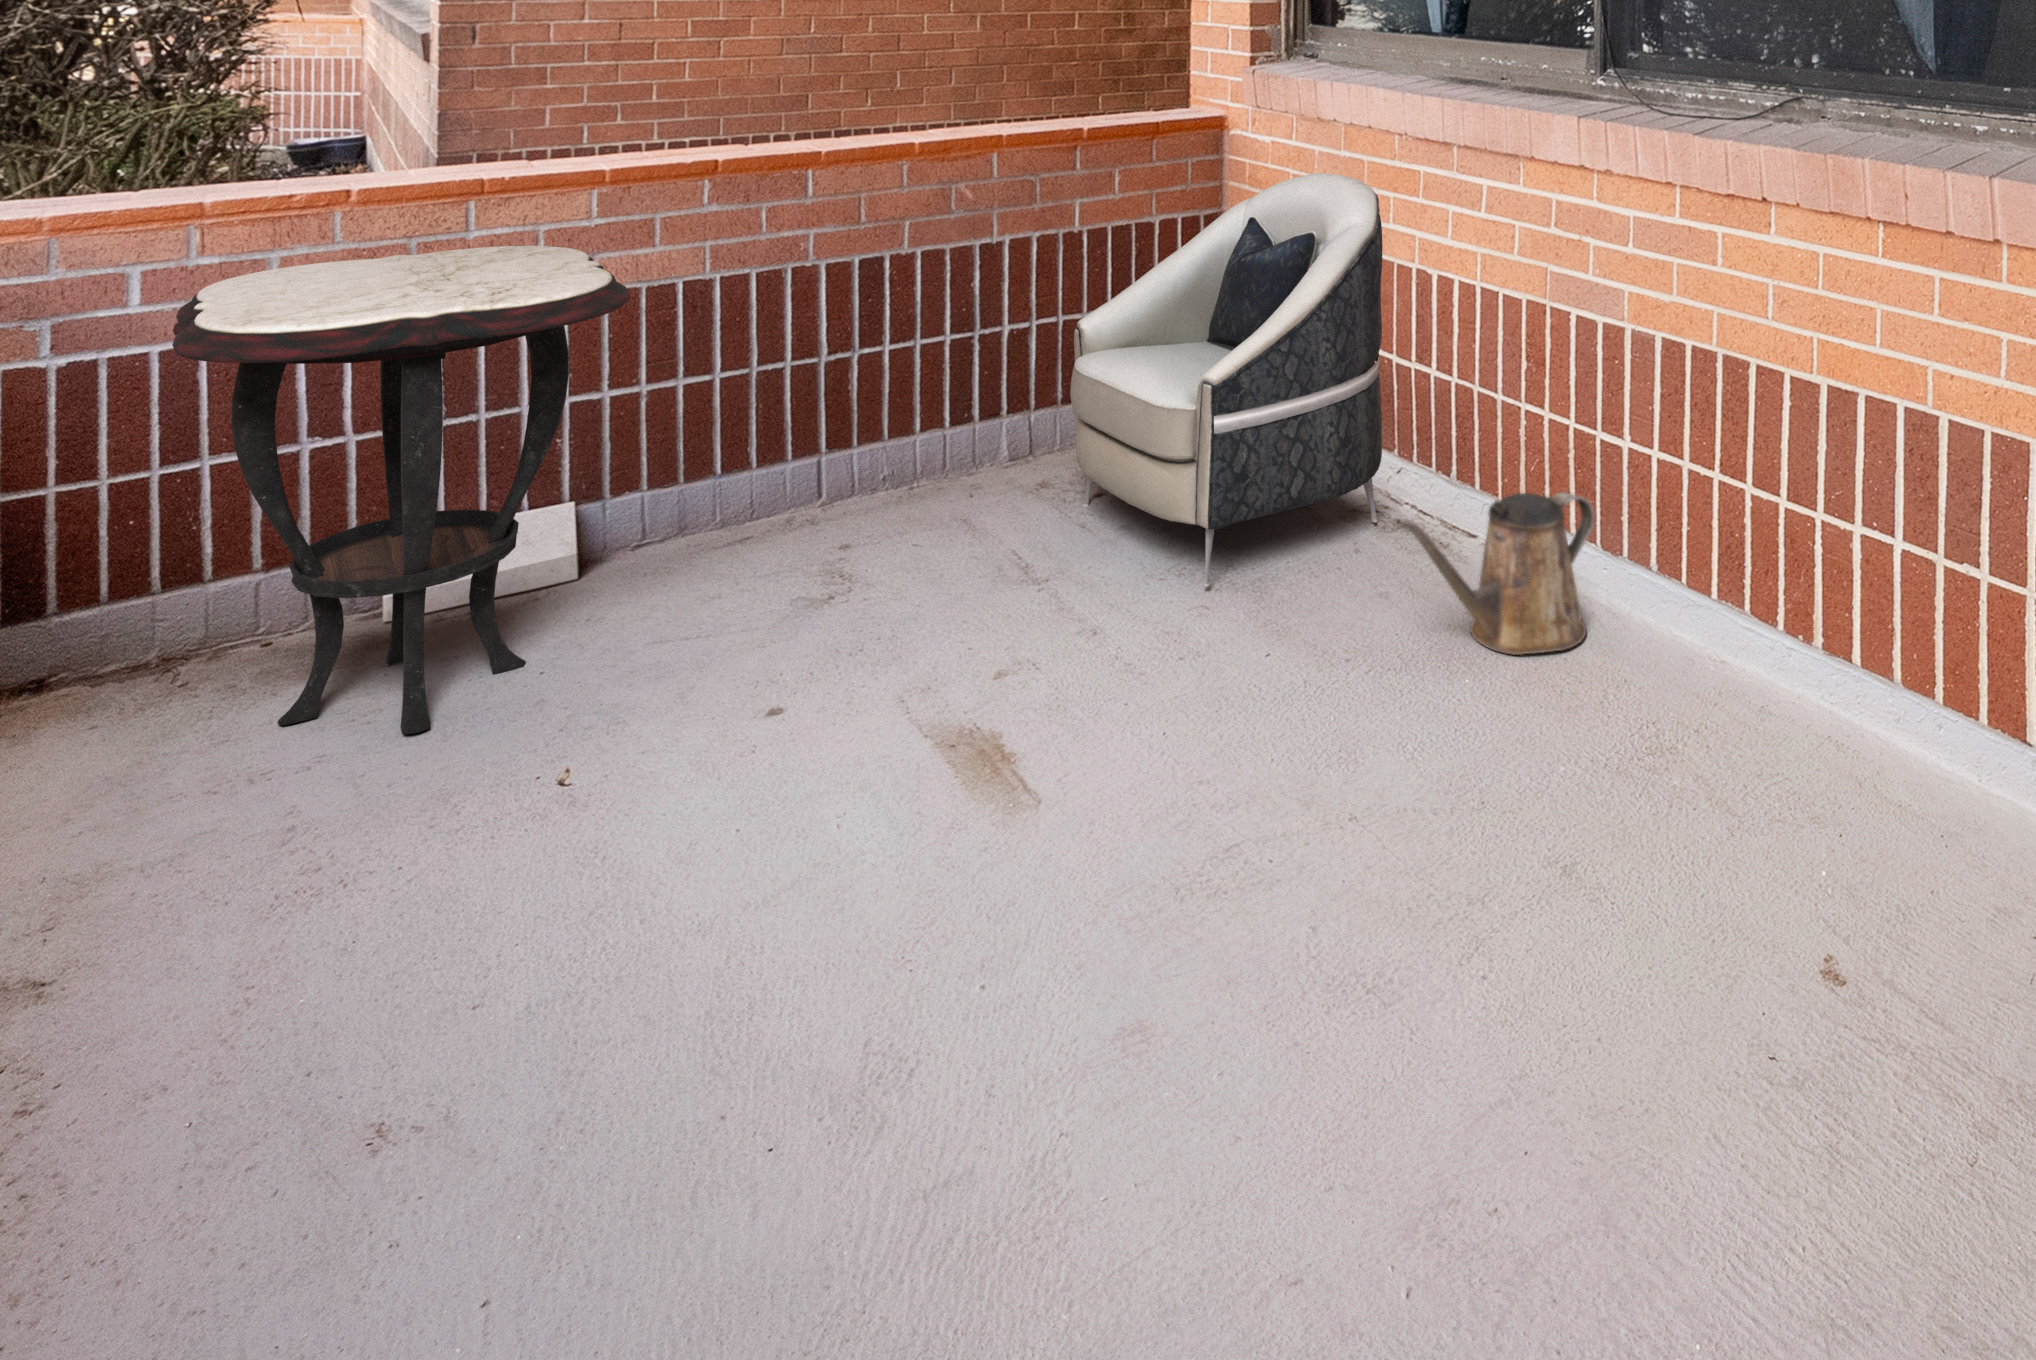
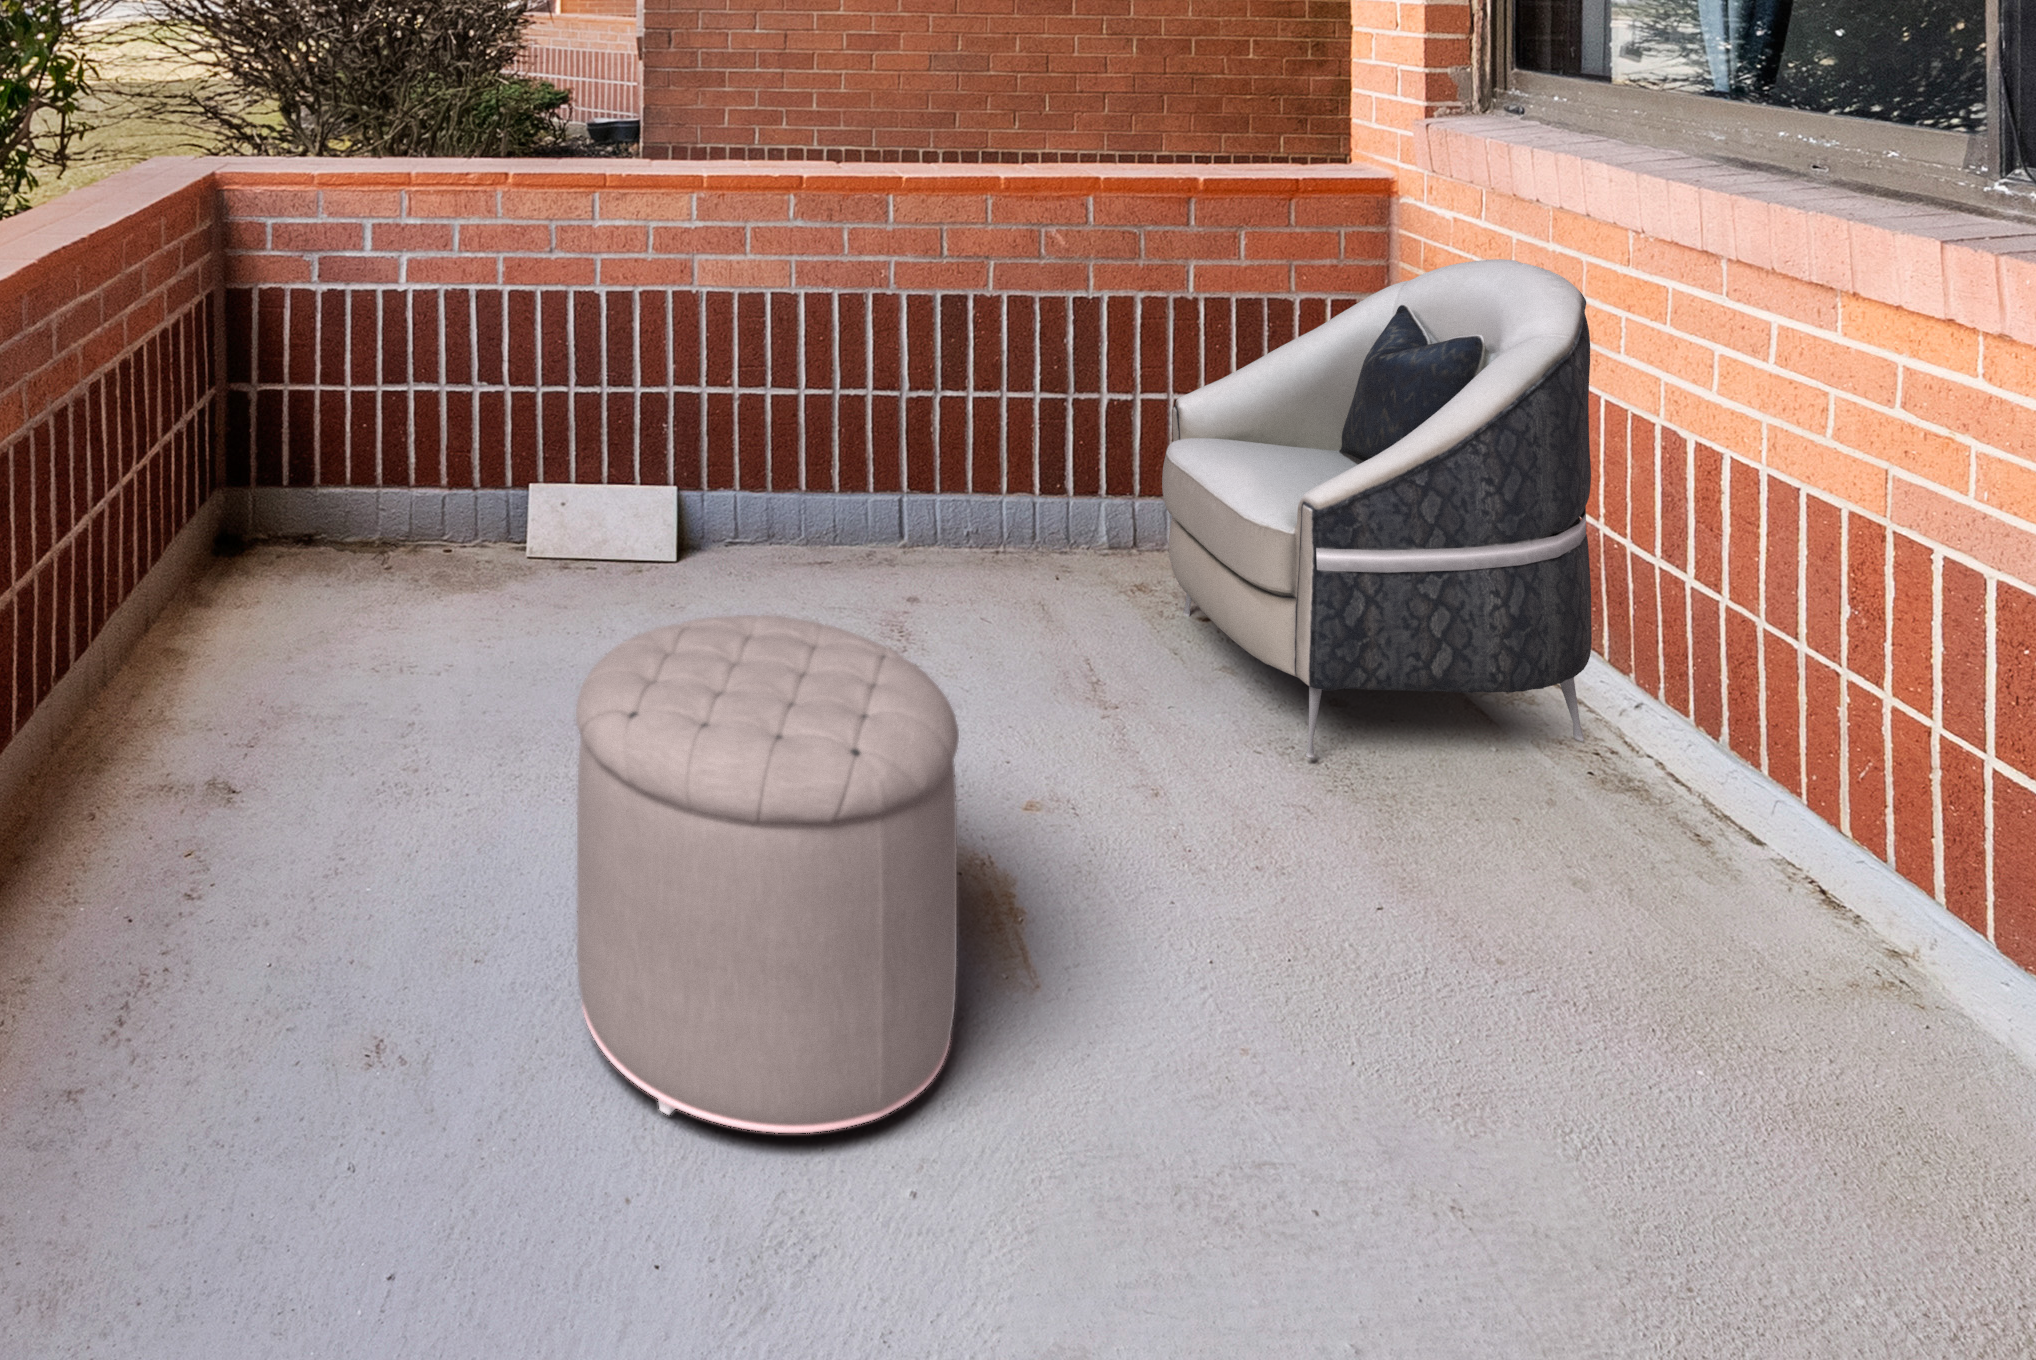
side table: present [172,246,629,734] -> none [351,237,690,667]
watering can: present [1395,493,1594,655] -> none [1555,749,1943,1030]
ottoman: none [613,568,1001,1066] -> present [576,615,959,1133]

